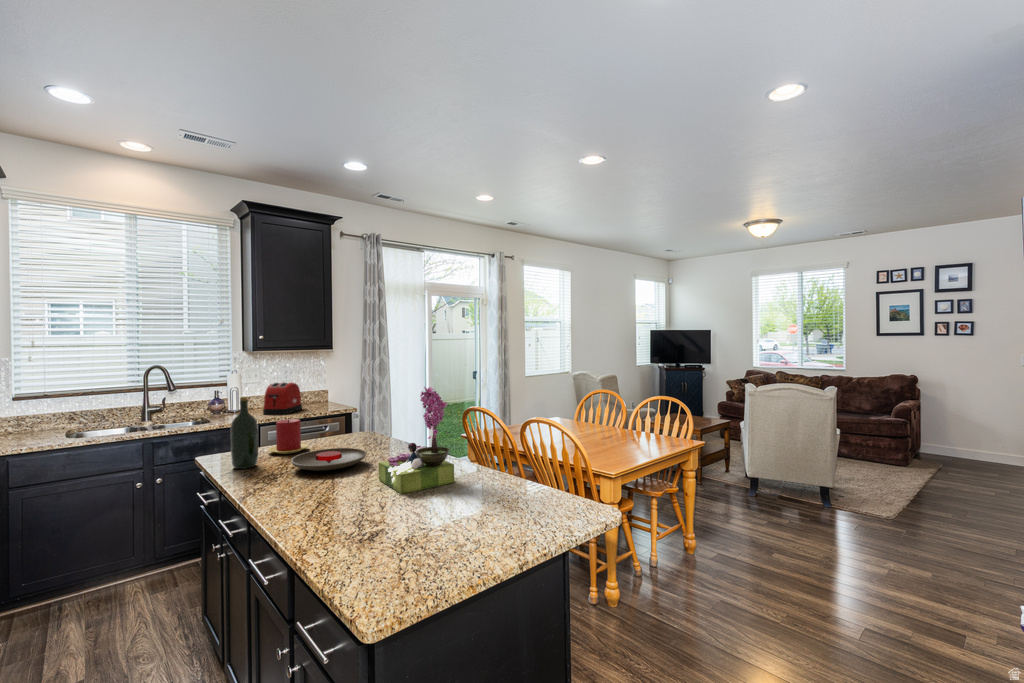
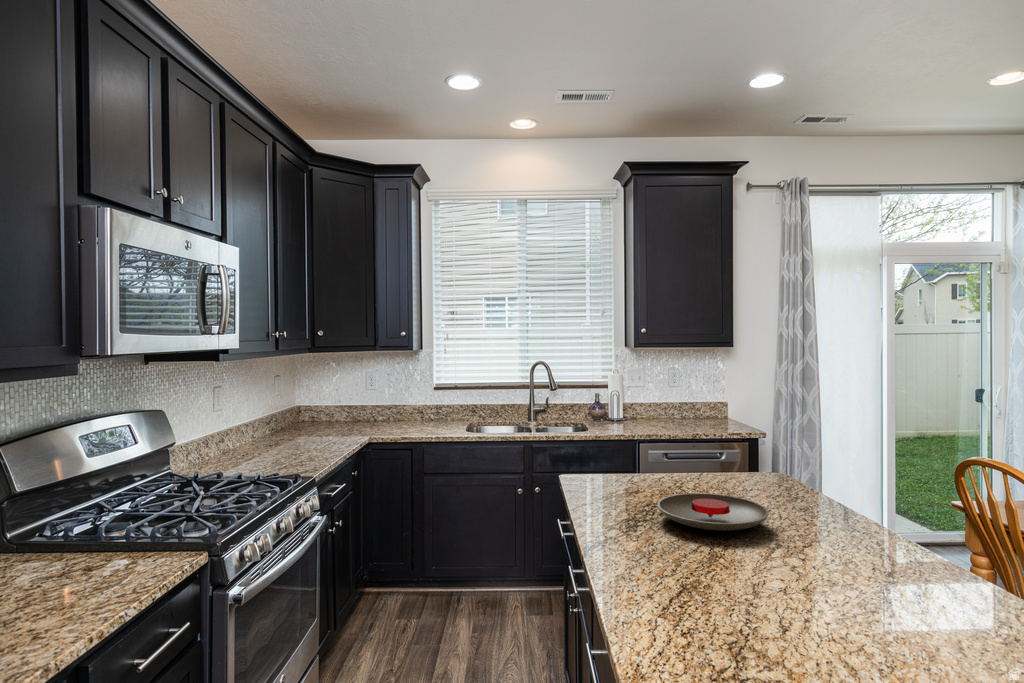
toaster: present [263,382,302,414] -> none [645,388,693,429]
flower arrangement: present [379,387,454,494] -> none [786,416,942,615]
wine bottle: present [231,397,258,469] -> none [589,407,621,501]
candle: present [268,419,309,454] -> none [637,441,688,489]

